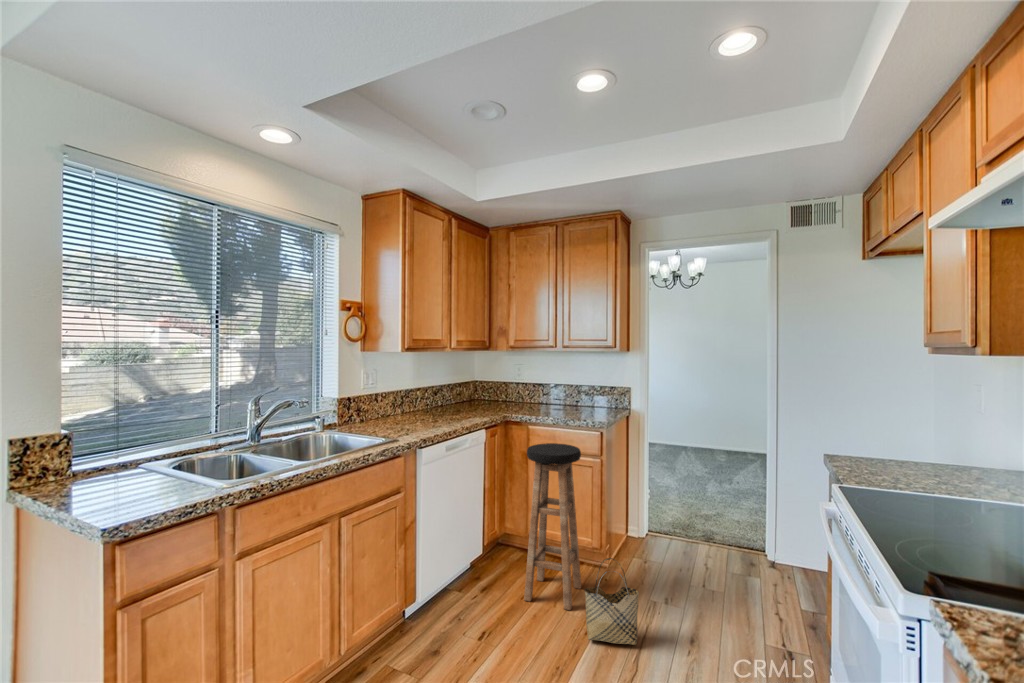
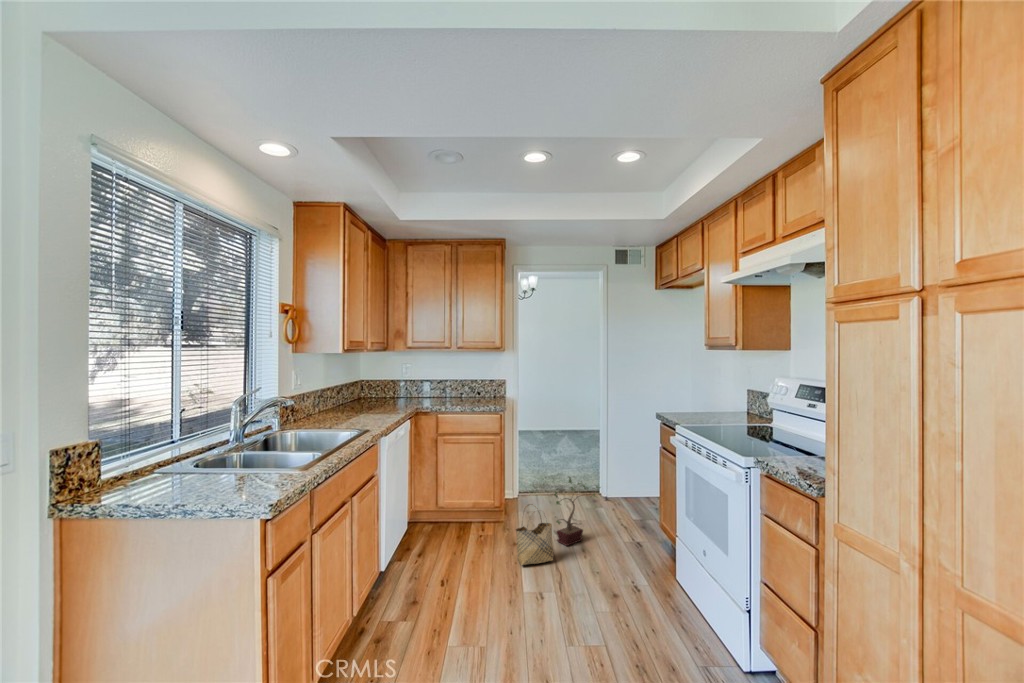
bar stool: present [524,443,581,610] -> none [455,426,498,555]
potted plant: none [652,527,734,627] -> present [555,477,600,546]

